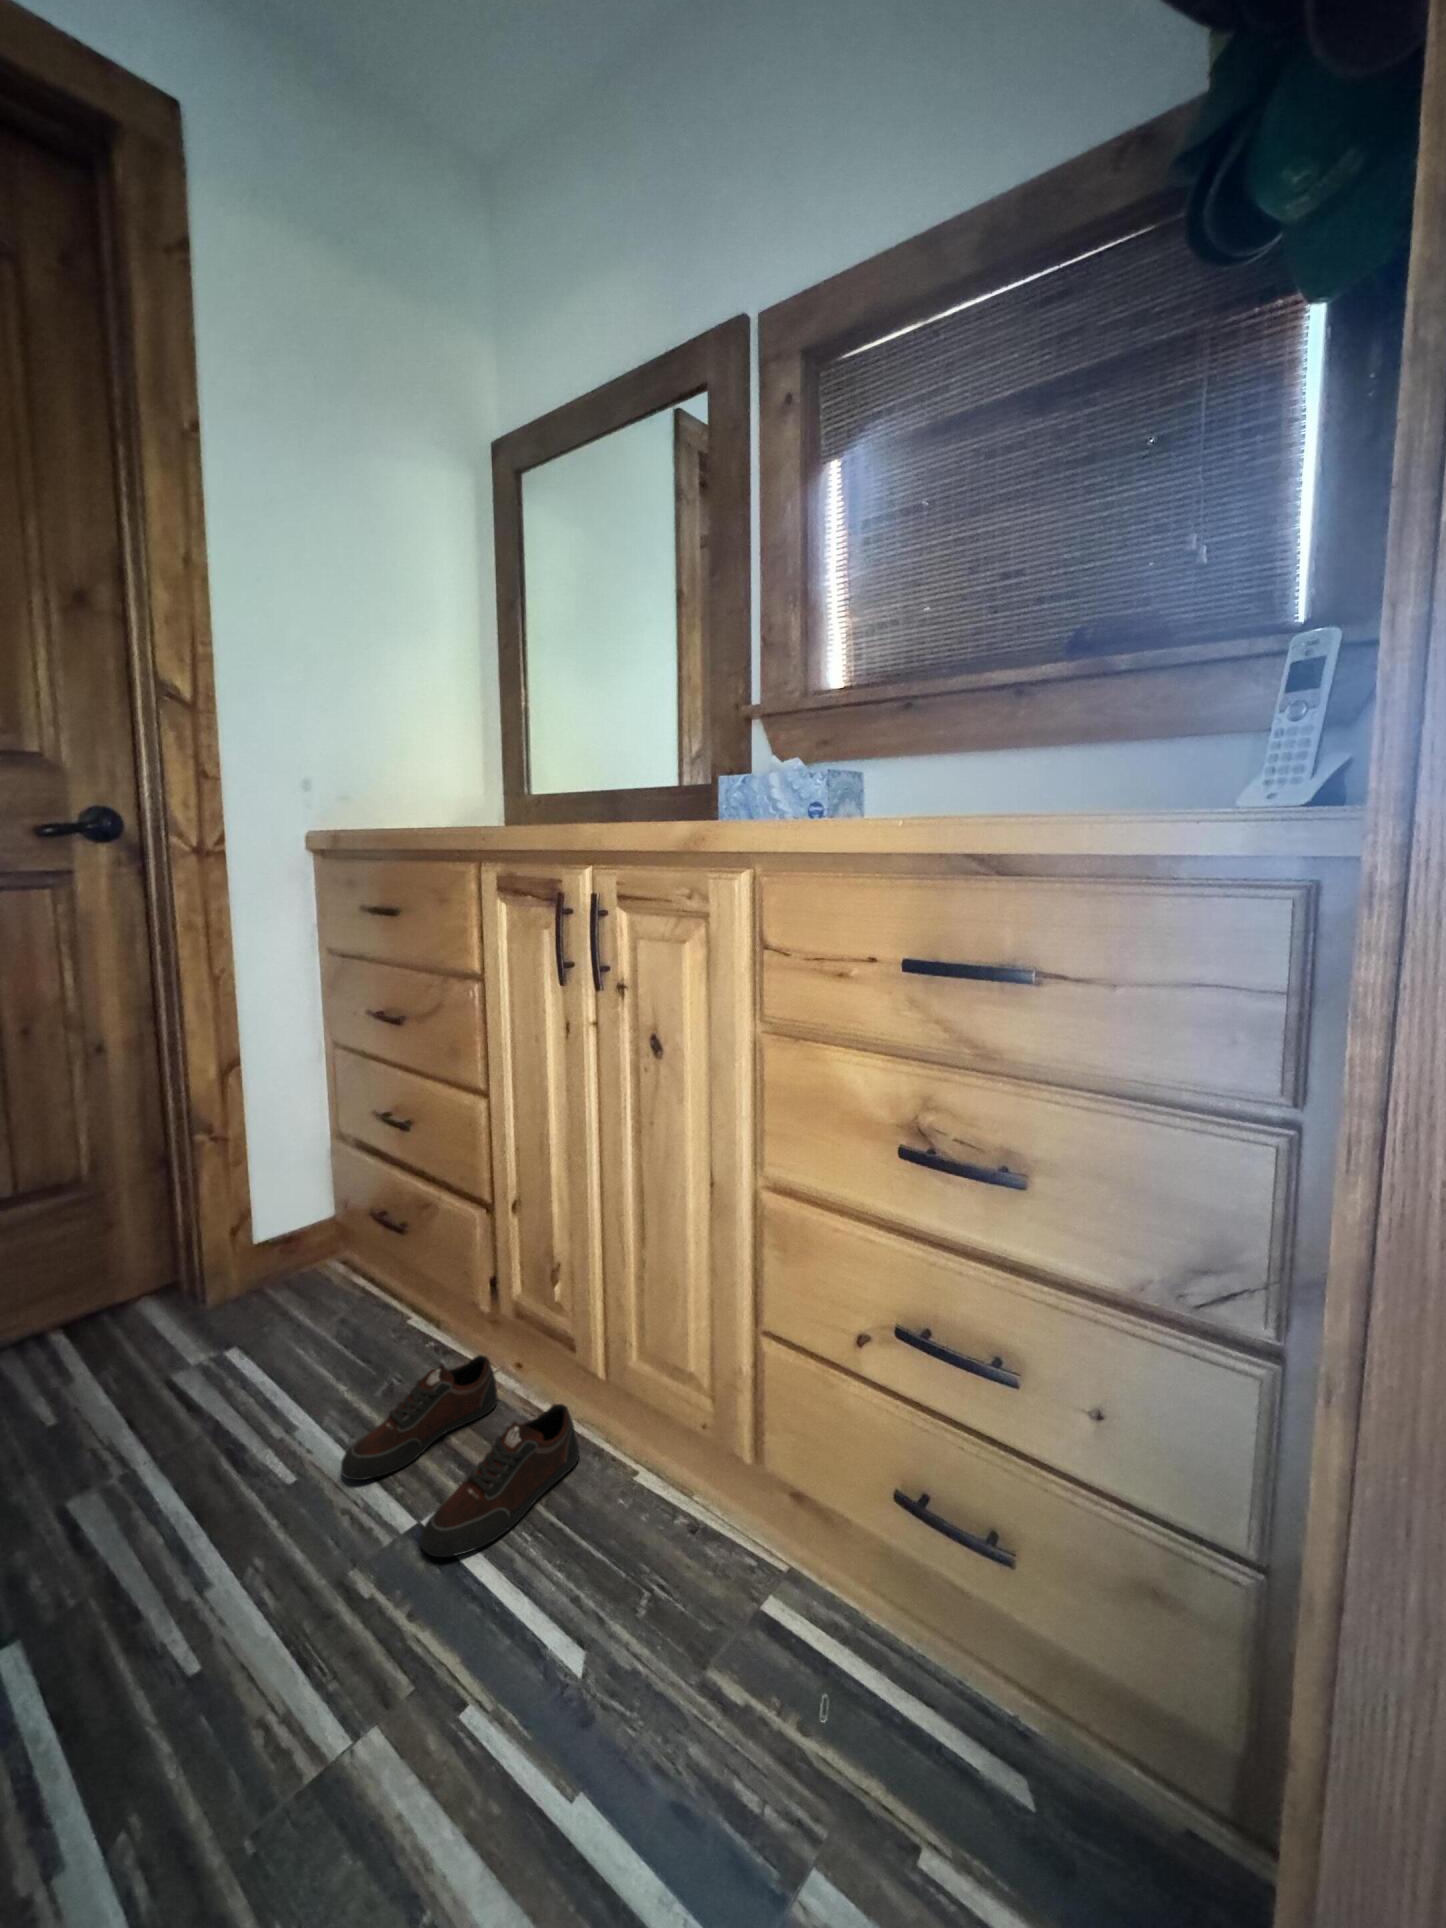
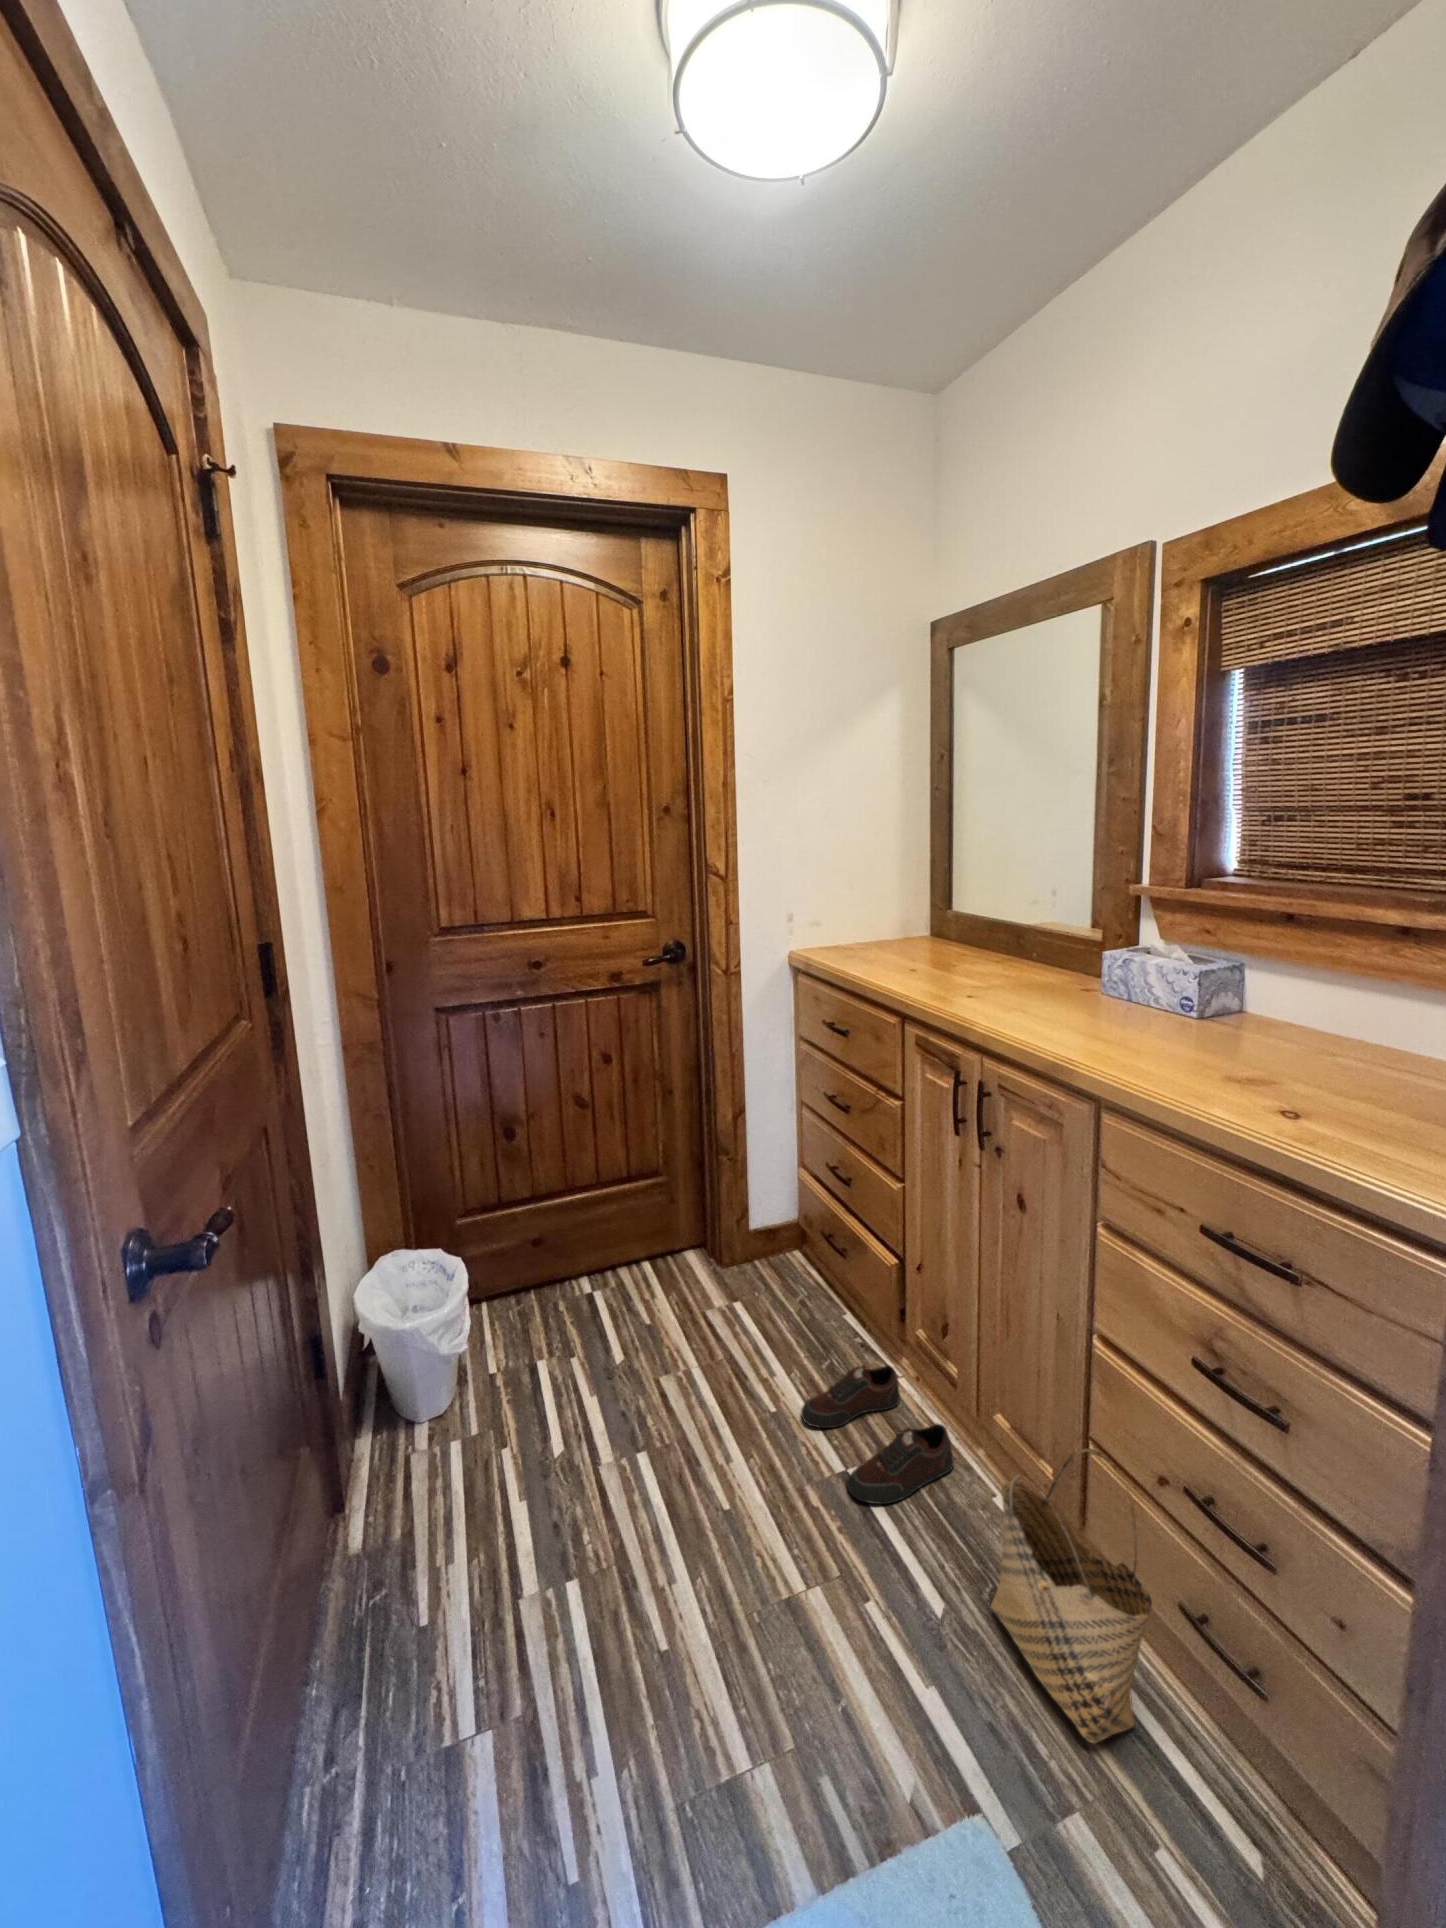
woven basket: none [651,1331,868,1745] -> present [991,1448,1152,1743]

